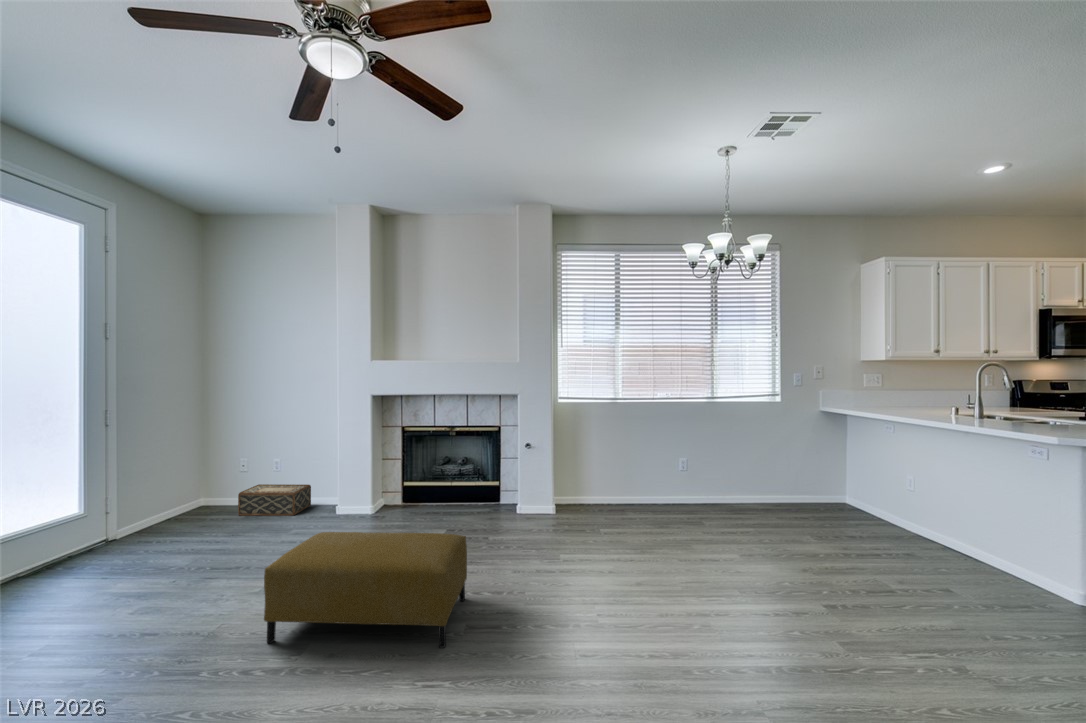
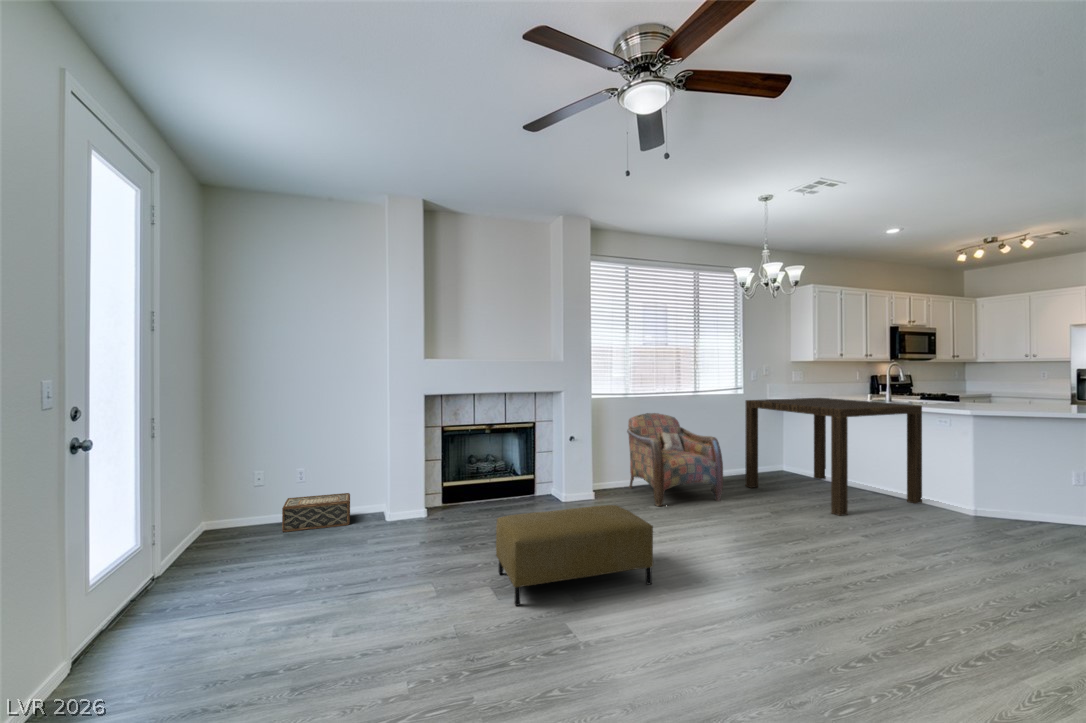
dining table: none [758,410,1038,589] -> present [745,398,922,516]
armchair: none [602,421,702,539] -> present [627,413,723,506]

